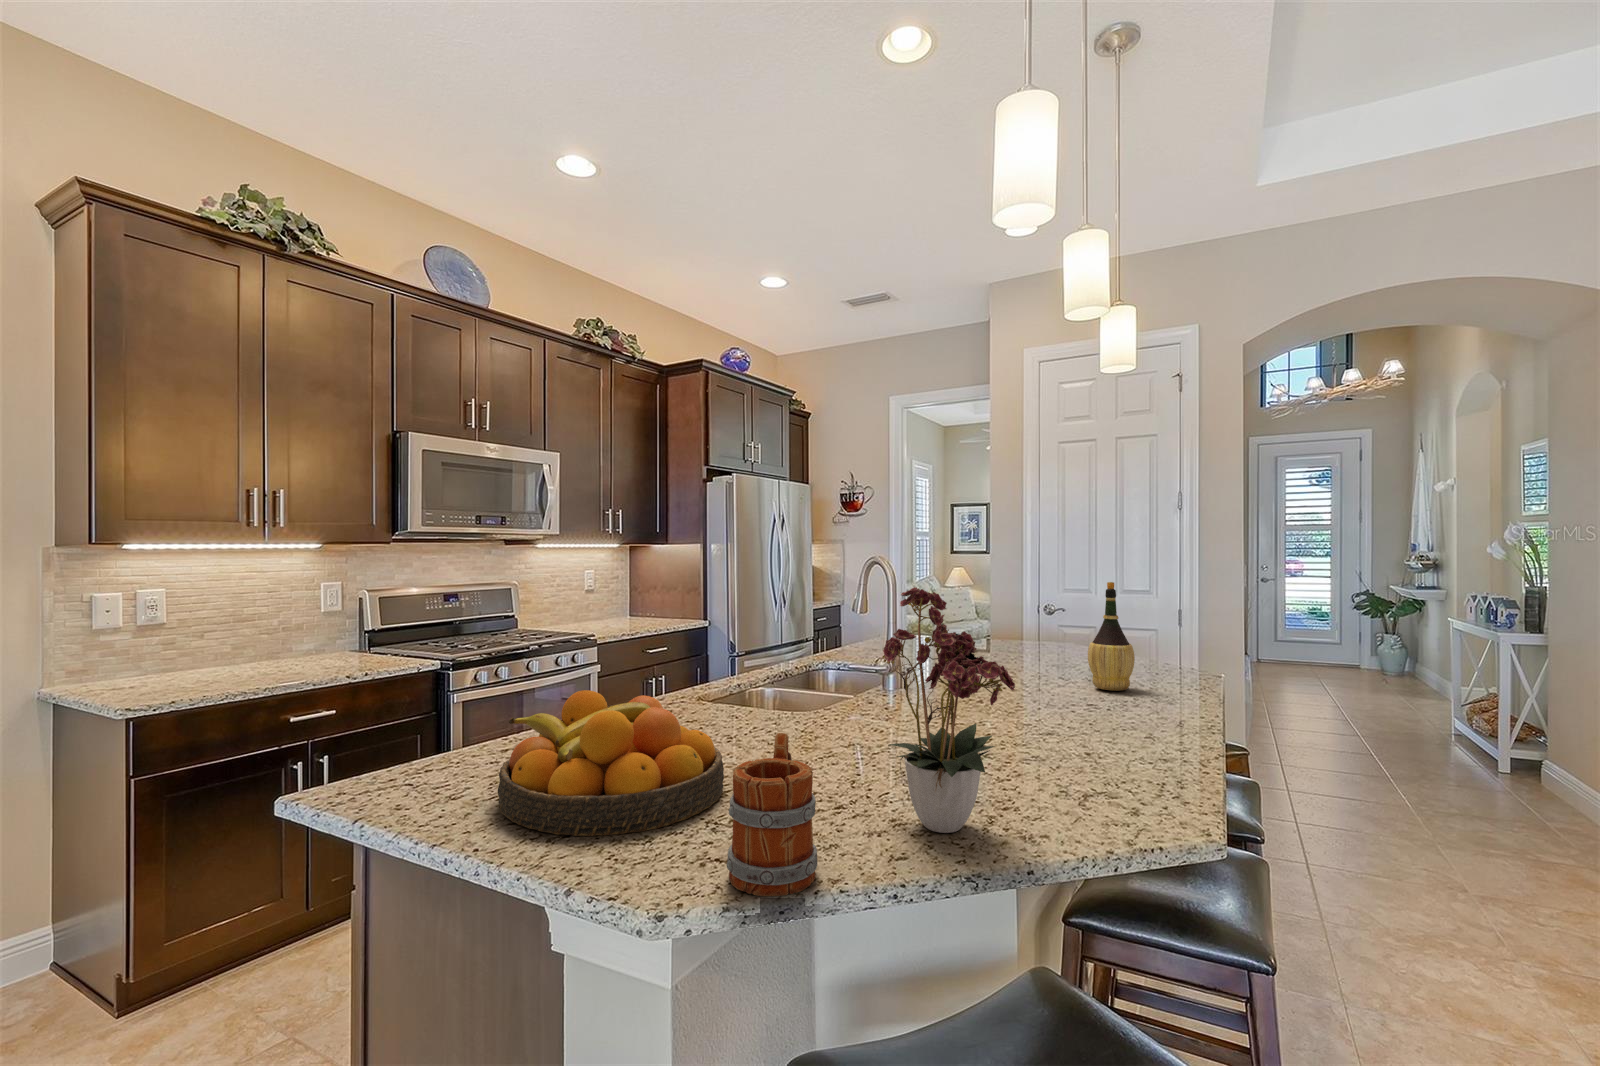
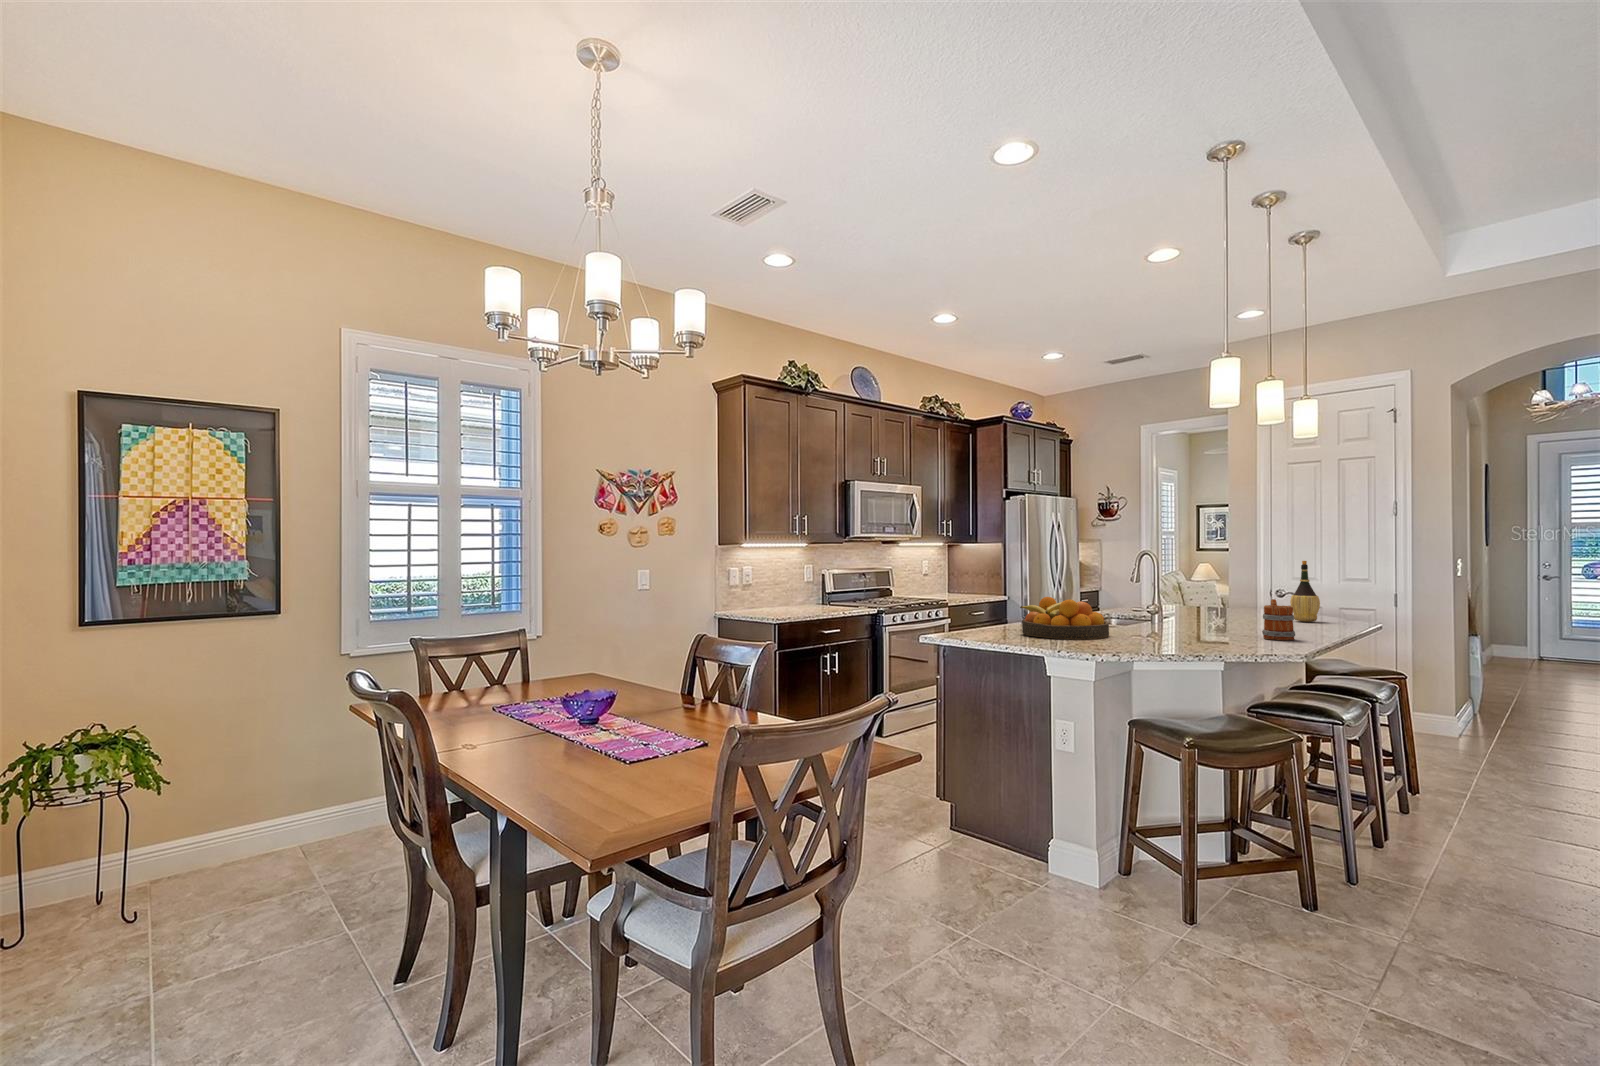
flower arrangement: present [882,587,1015,833] -> none [1174,550,1237,641]
mug: present [727,733,817,896] -> present [1262,599,1295,640]

